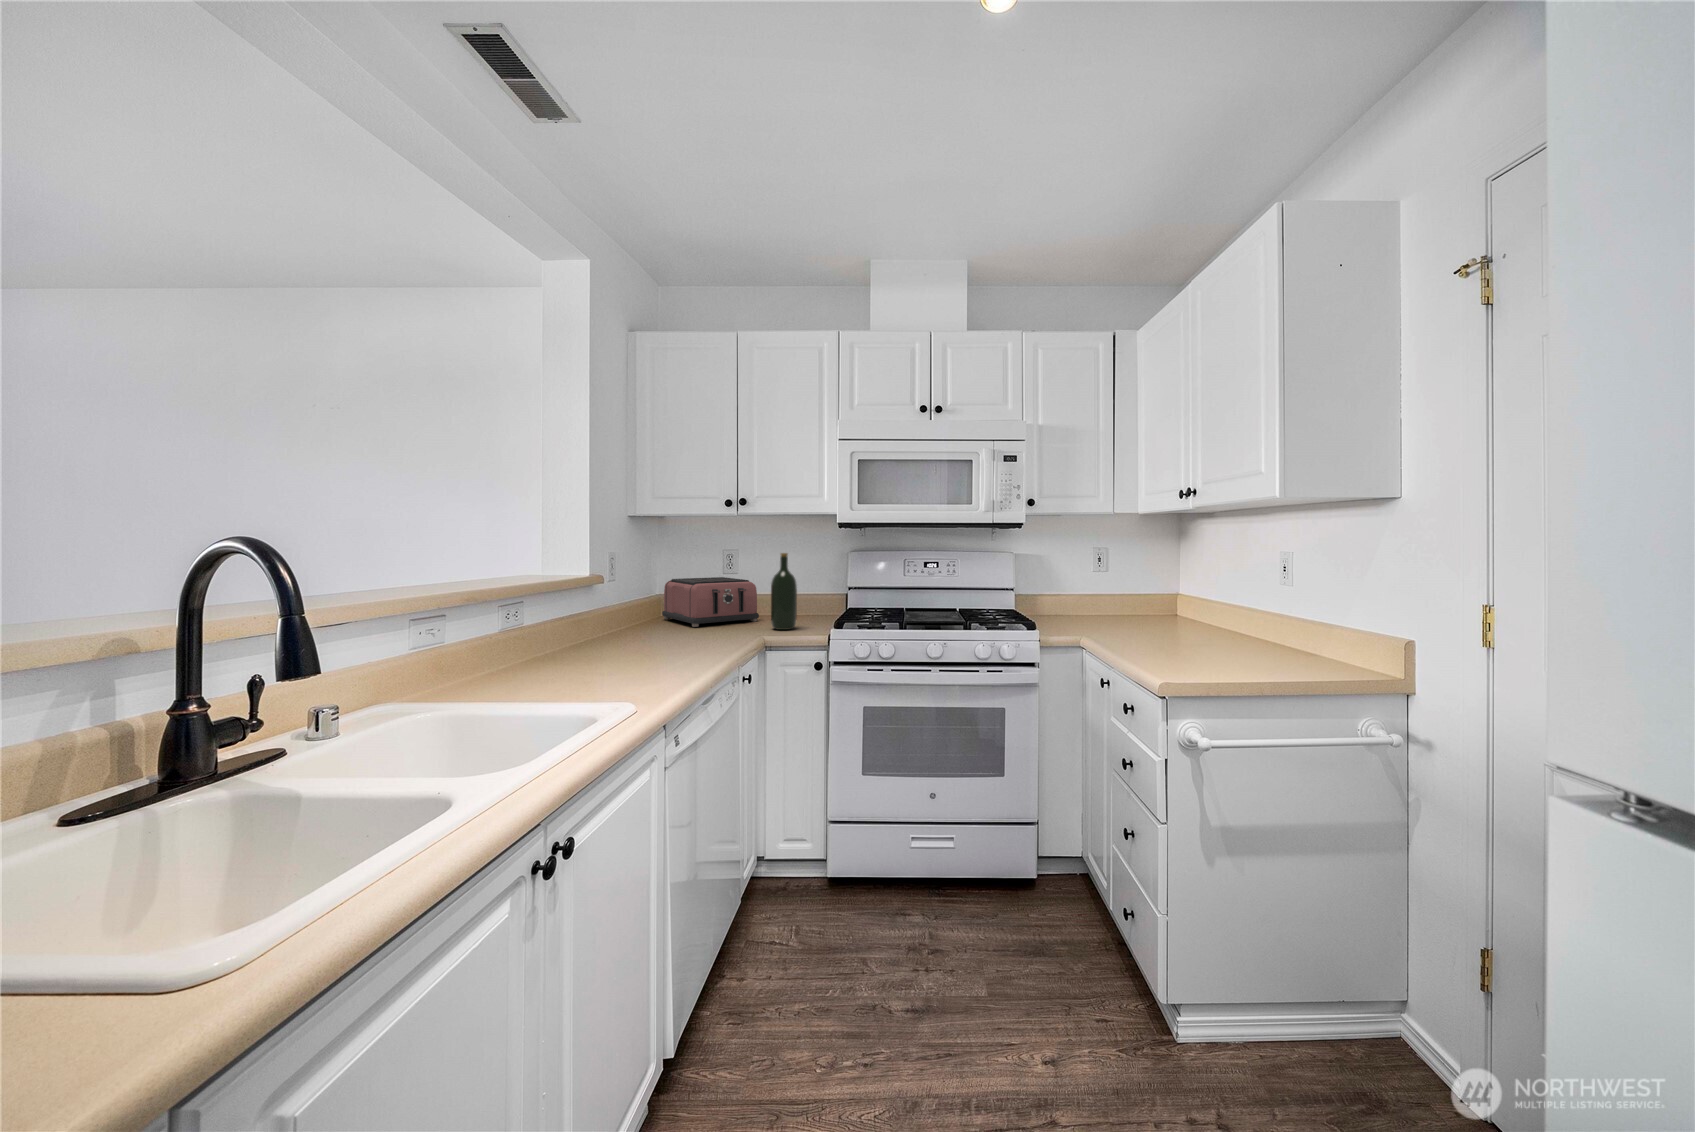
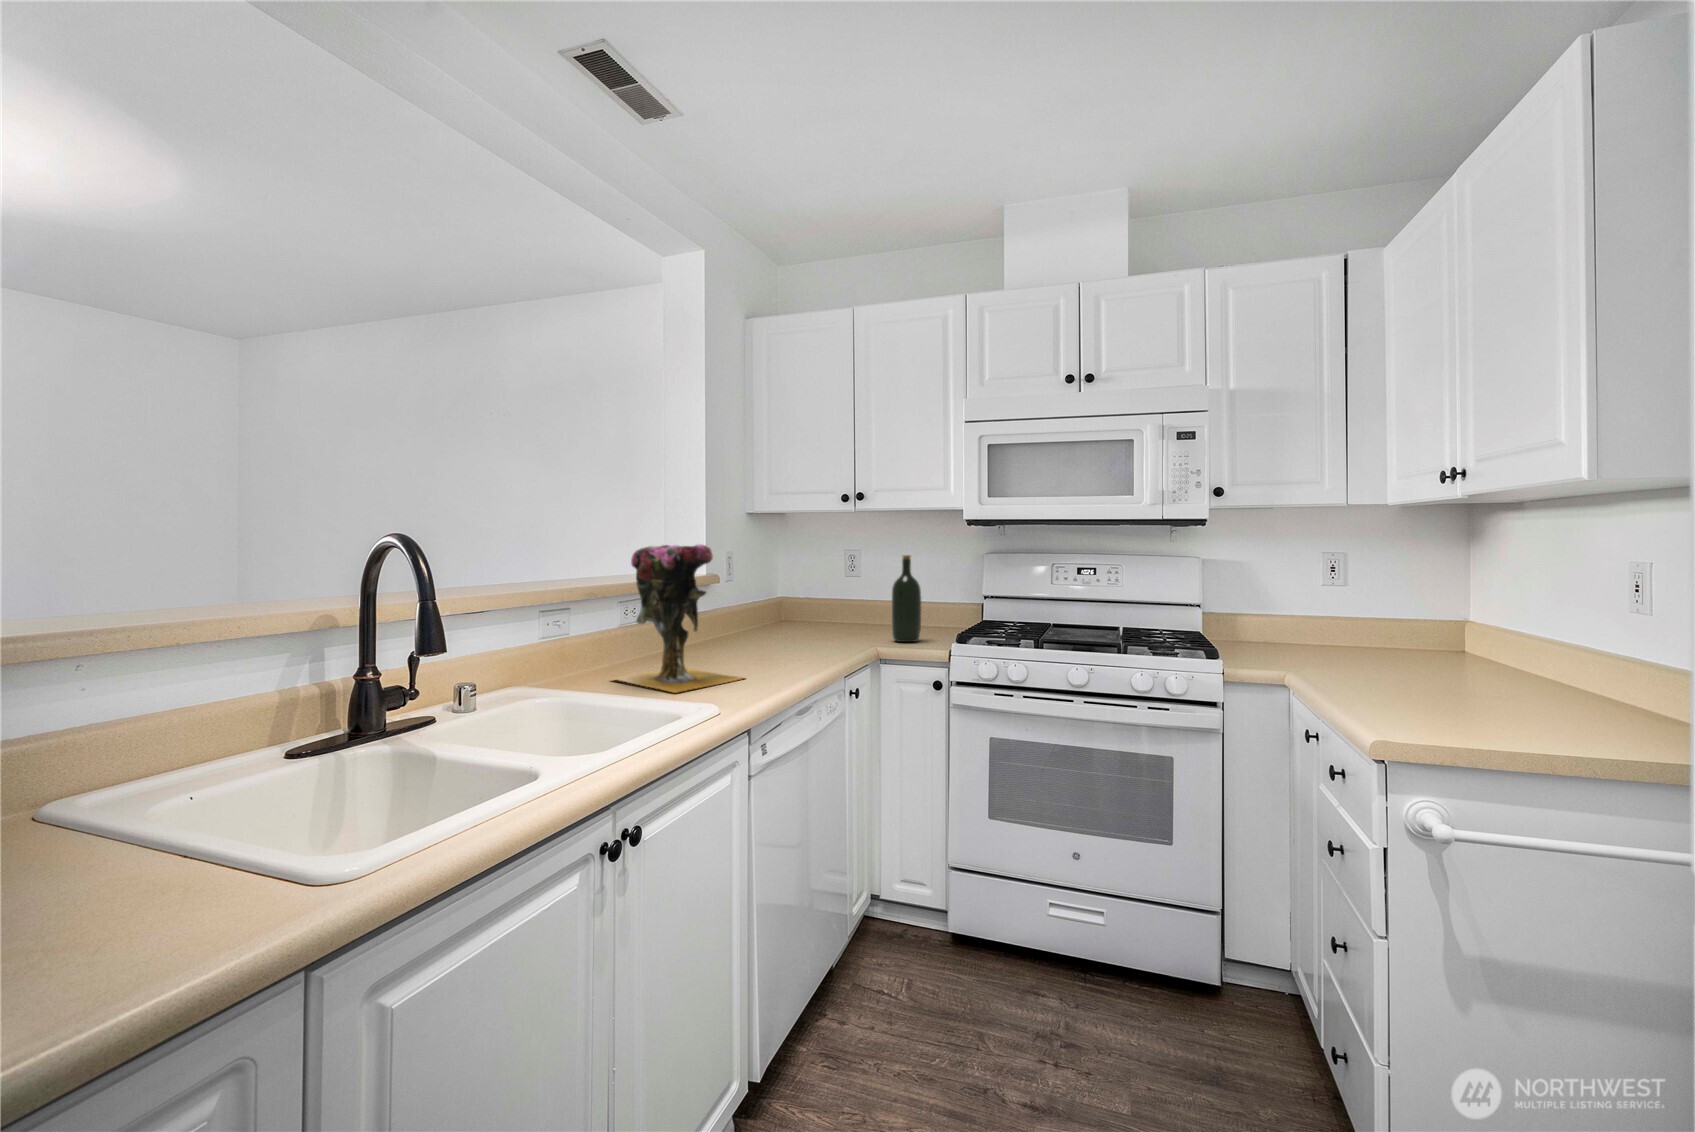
vase: none [504,544,650,690] -> present [613,544,743,693]
toaster: present [662,577,759,627] -> none [781,583,883,637]

